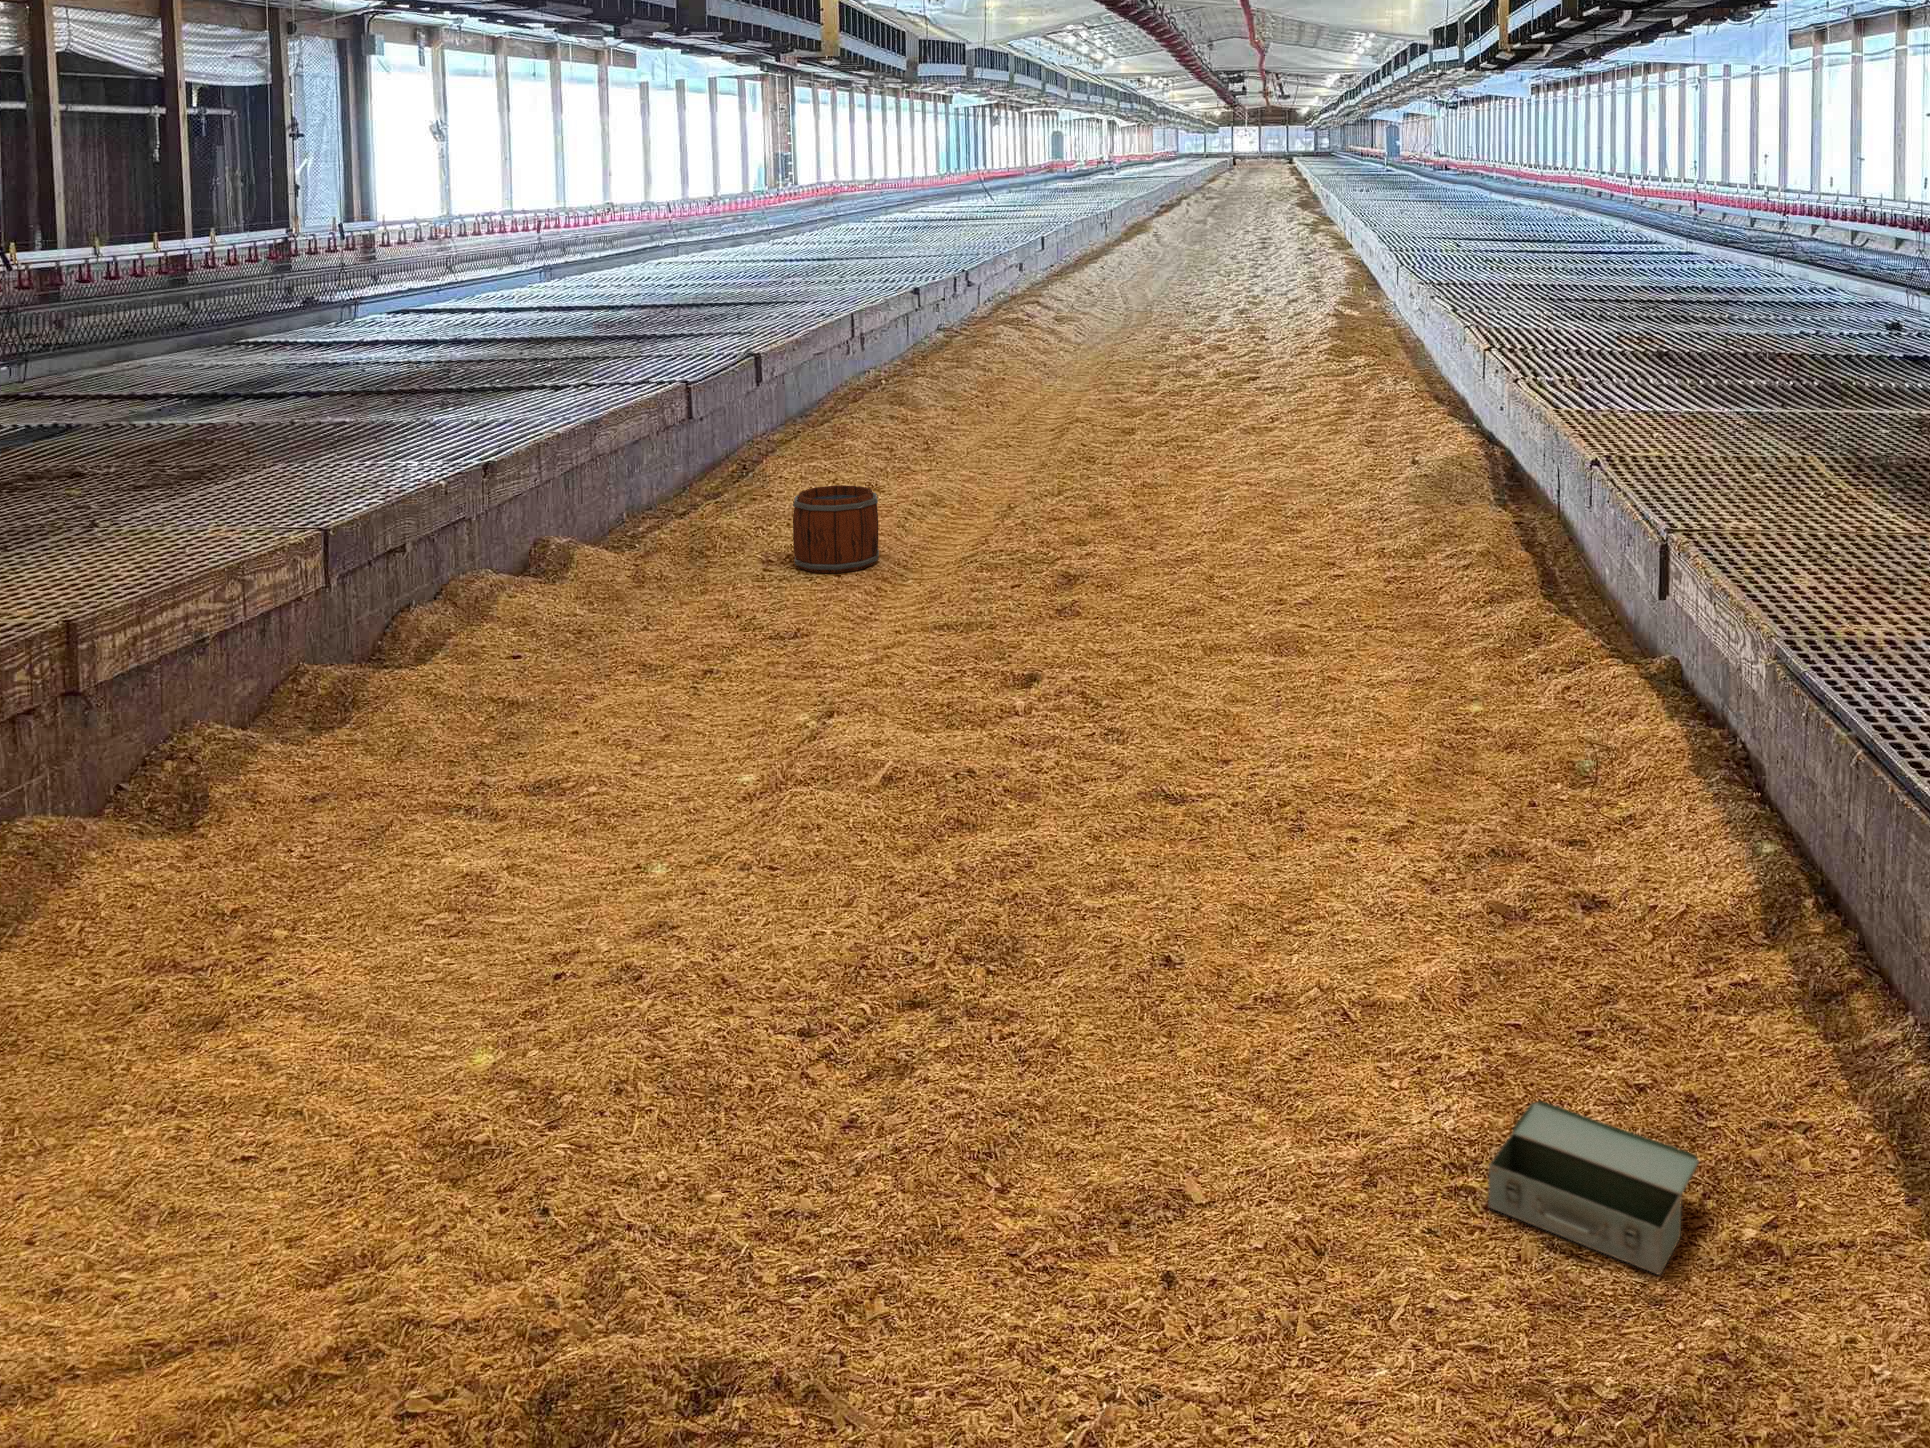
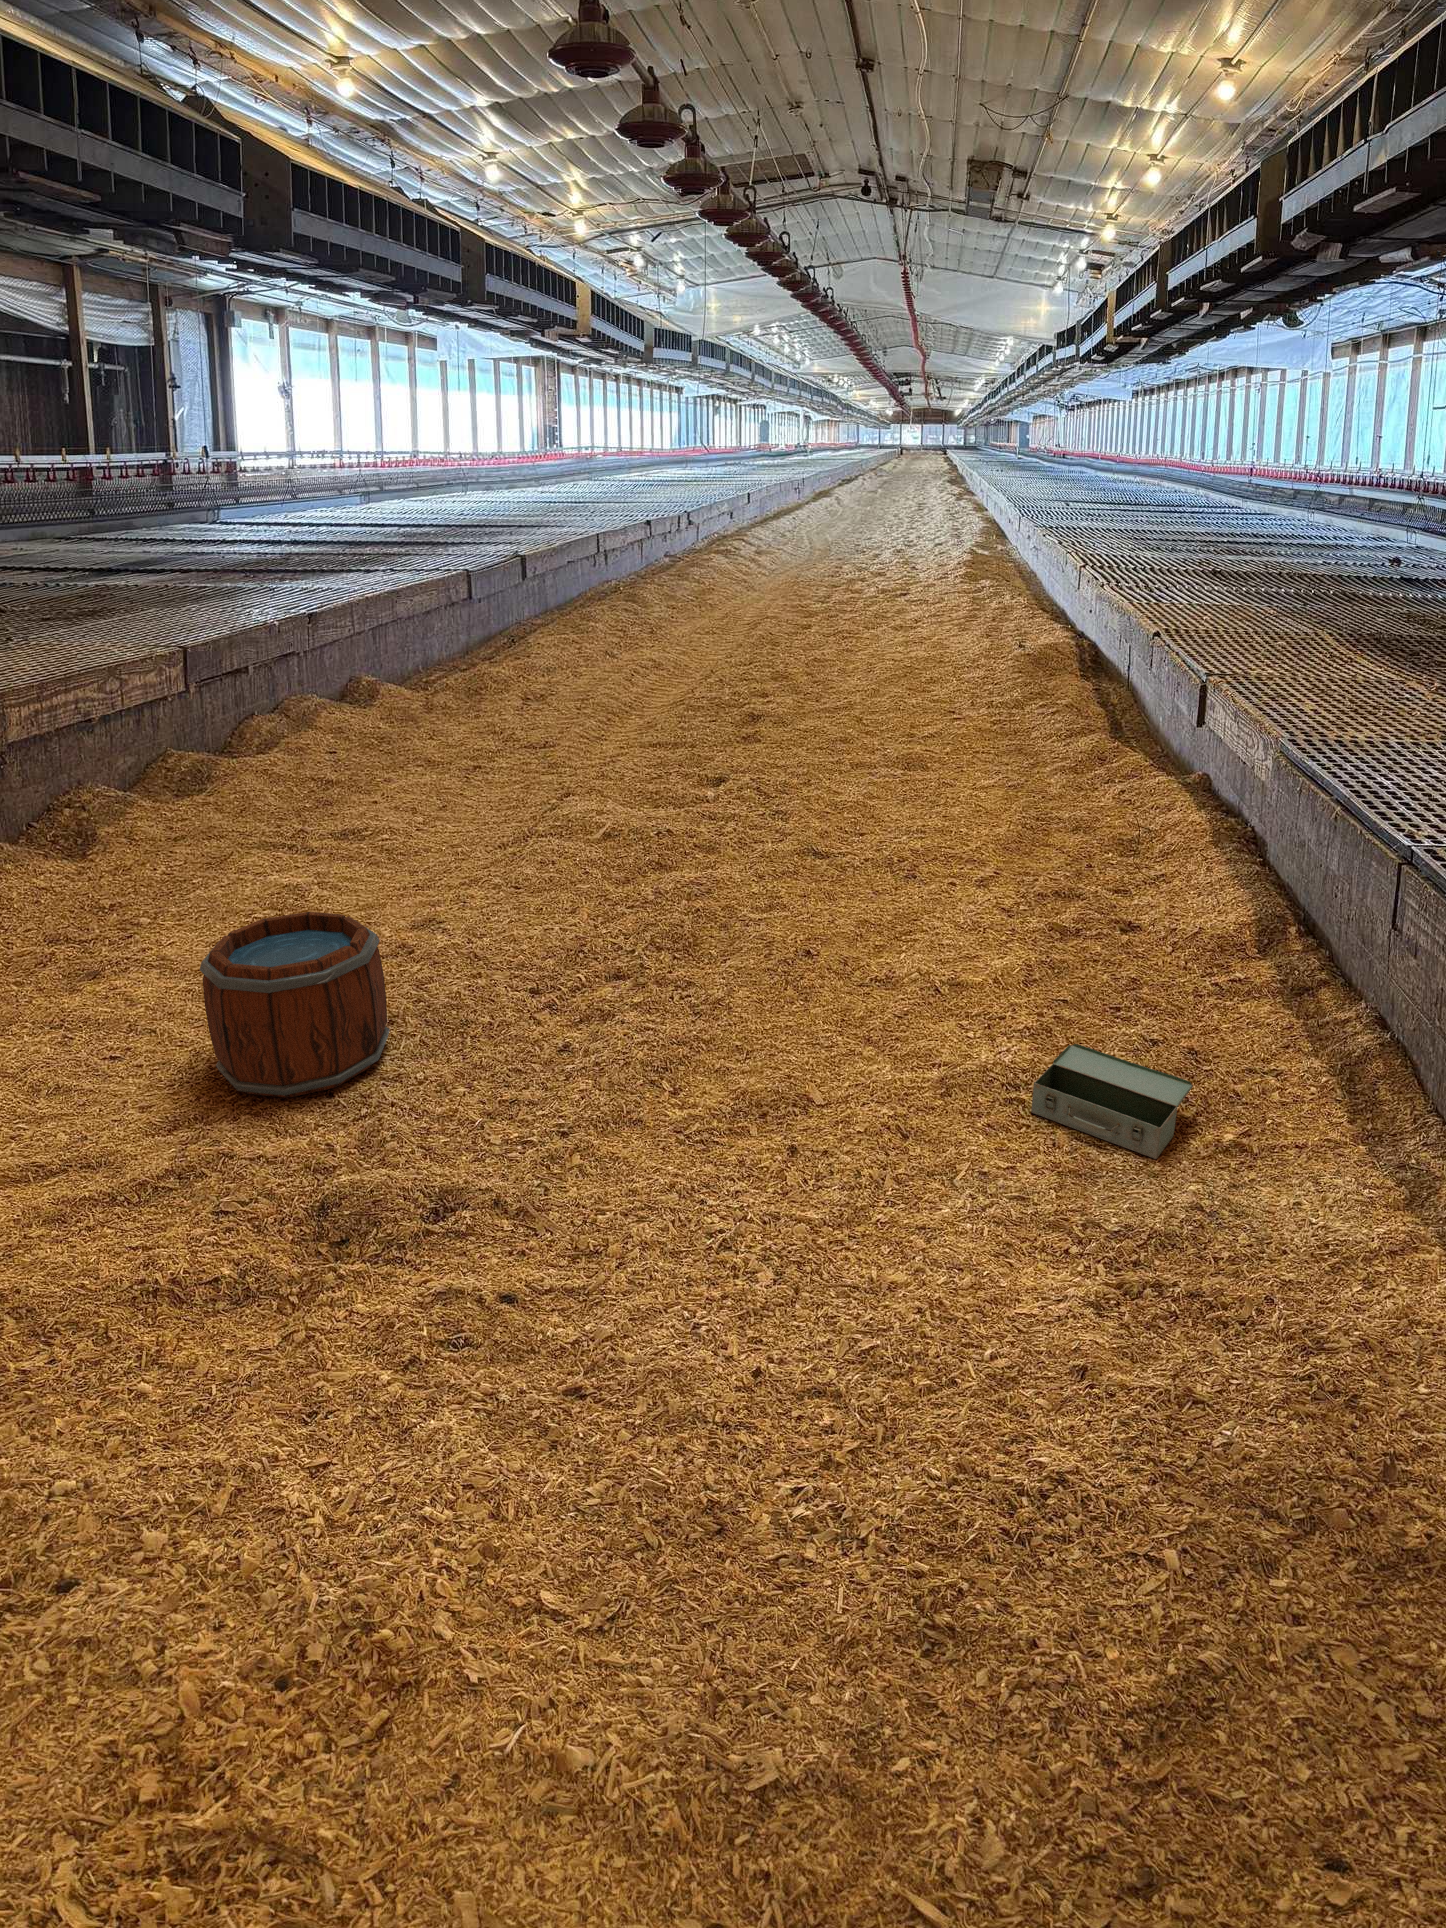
bucket: present [793,485,879,573] -> present [200,912,390,1098]

